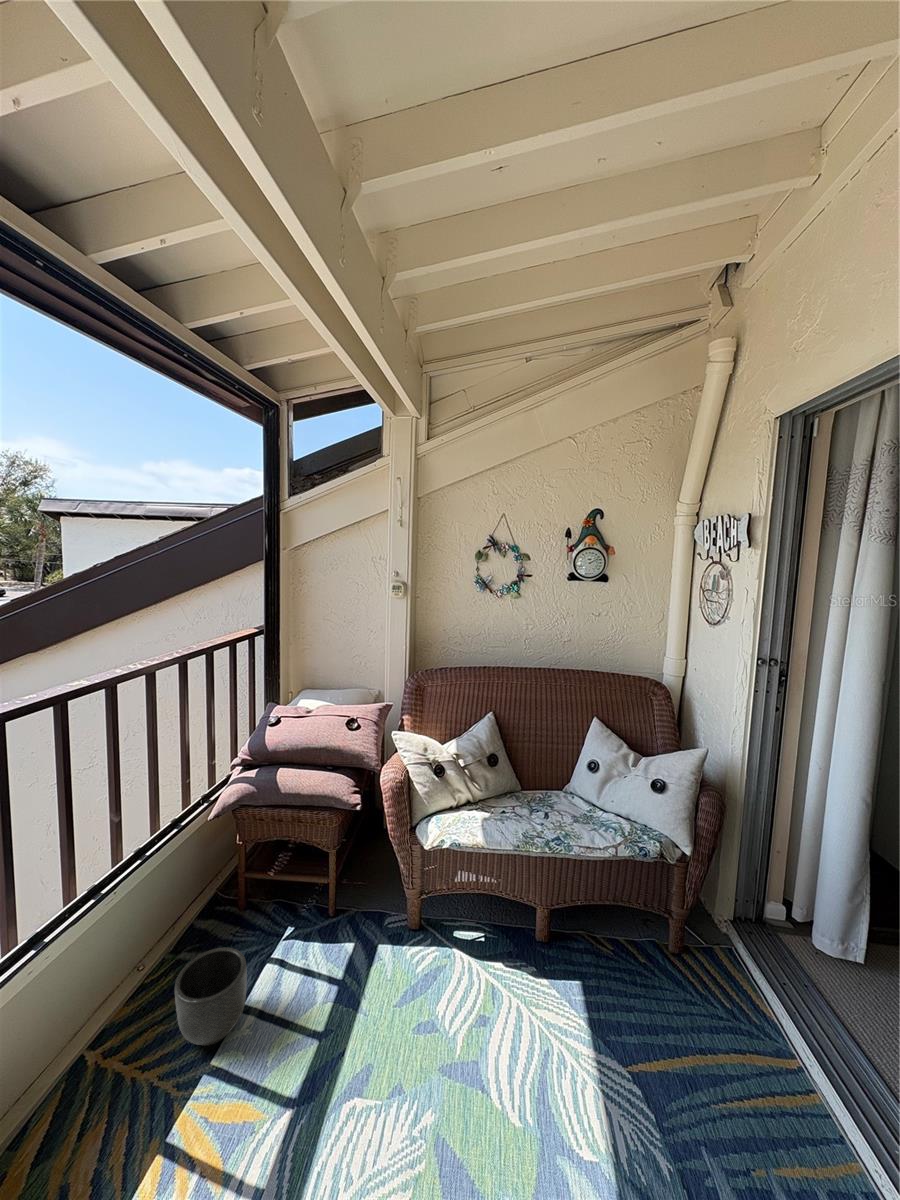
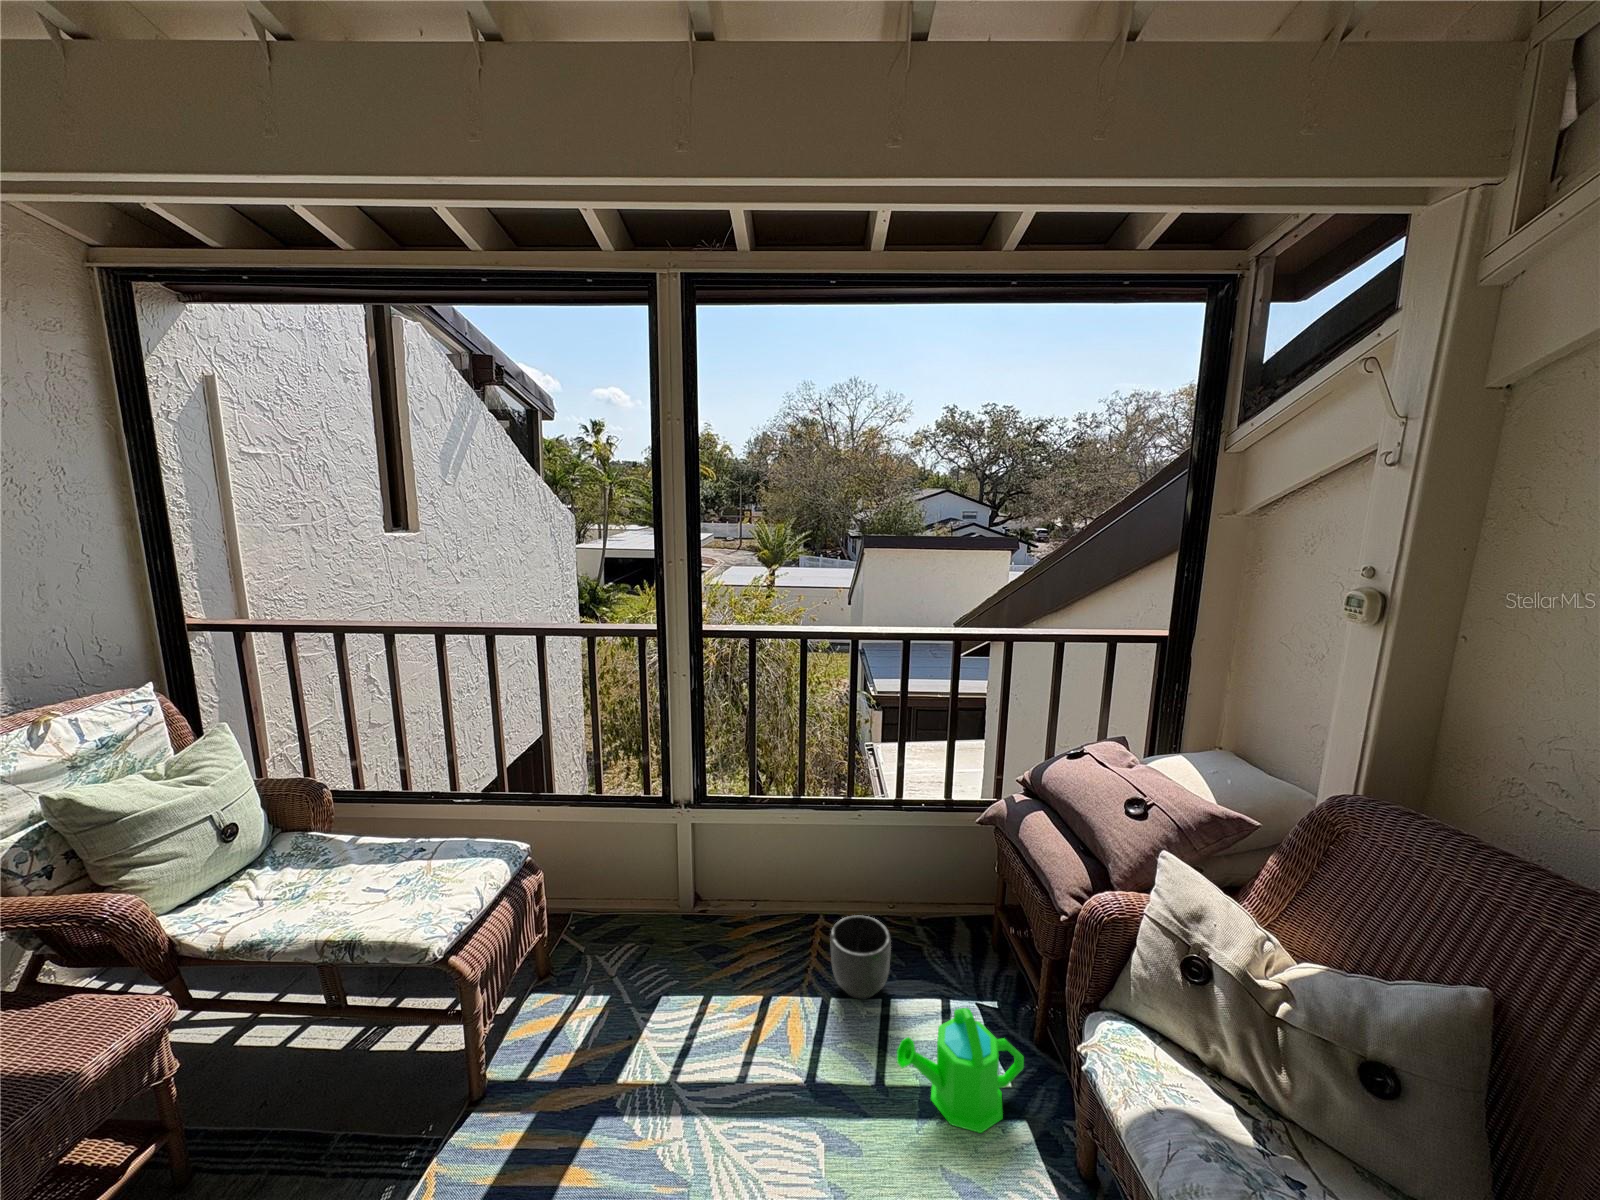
watering can: none [324,908,380,1000] -> present [897,1008,1024,1133]

